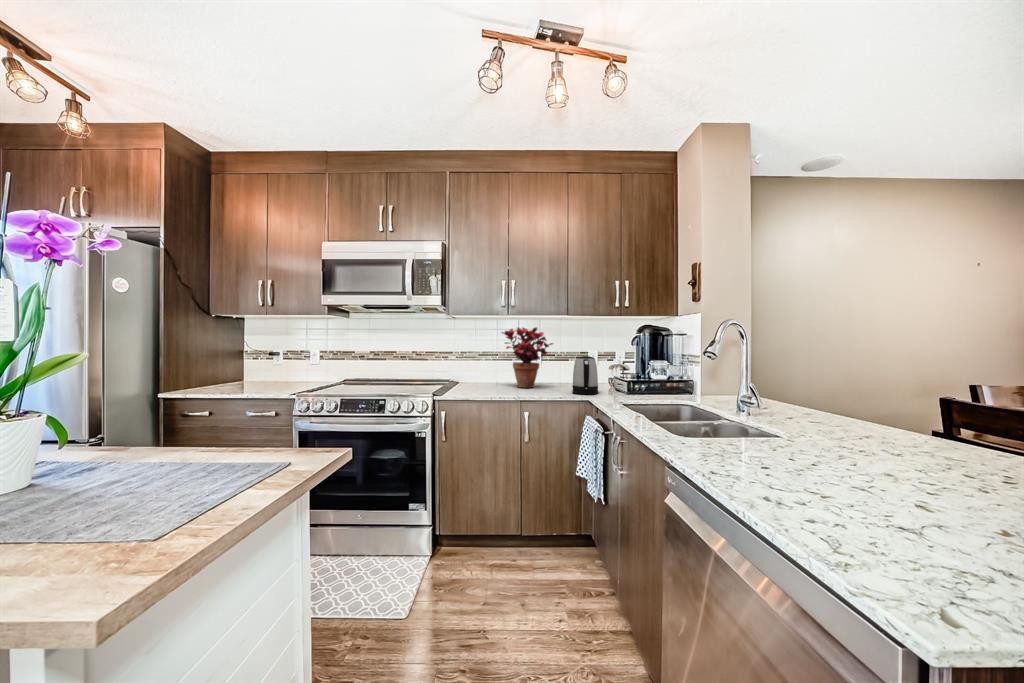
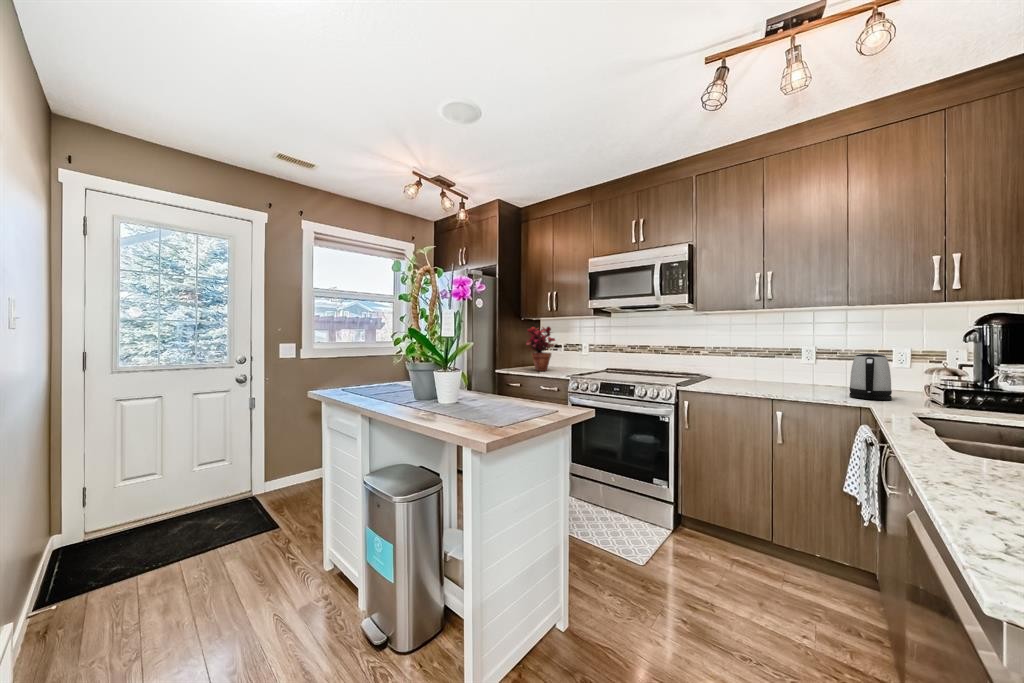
potted plant: present [502,328,553,388] -> present [526,327,555,371]

